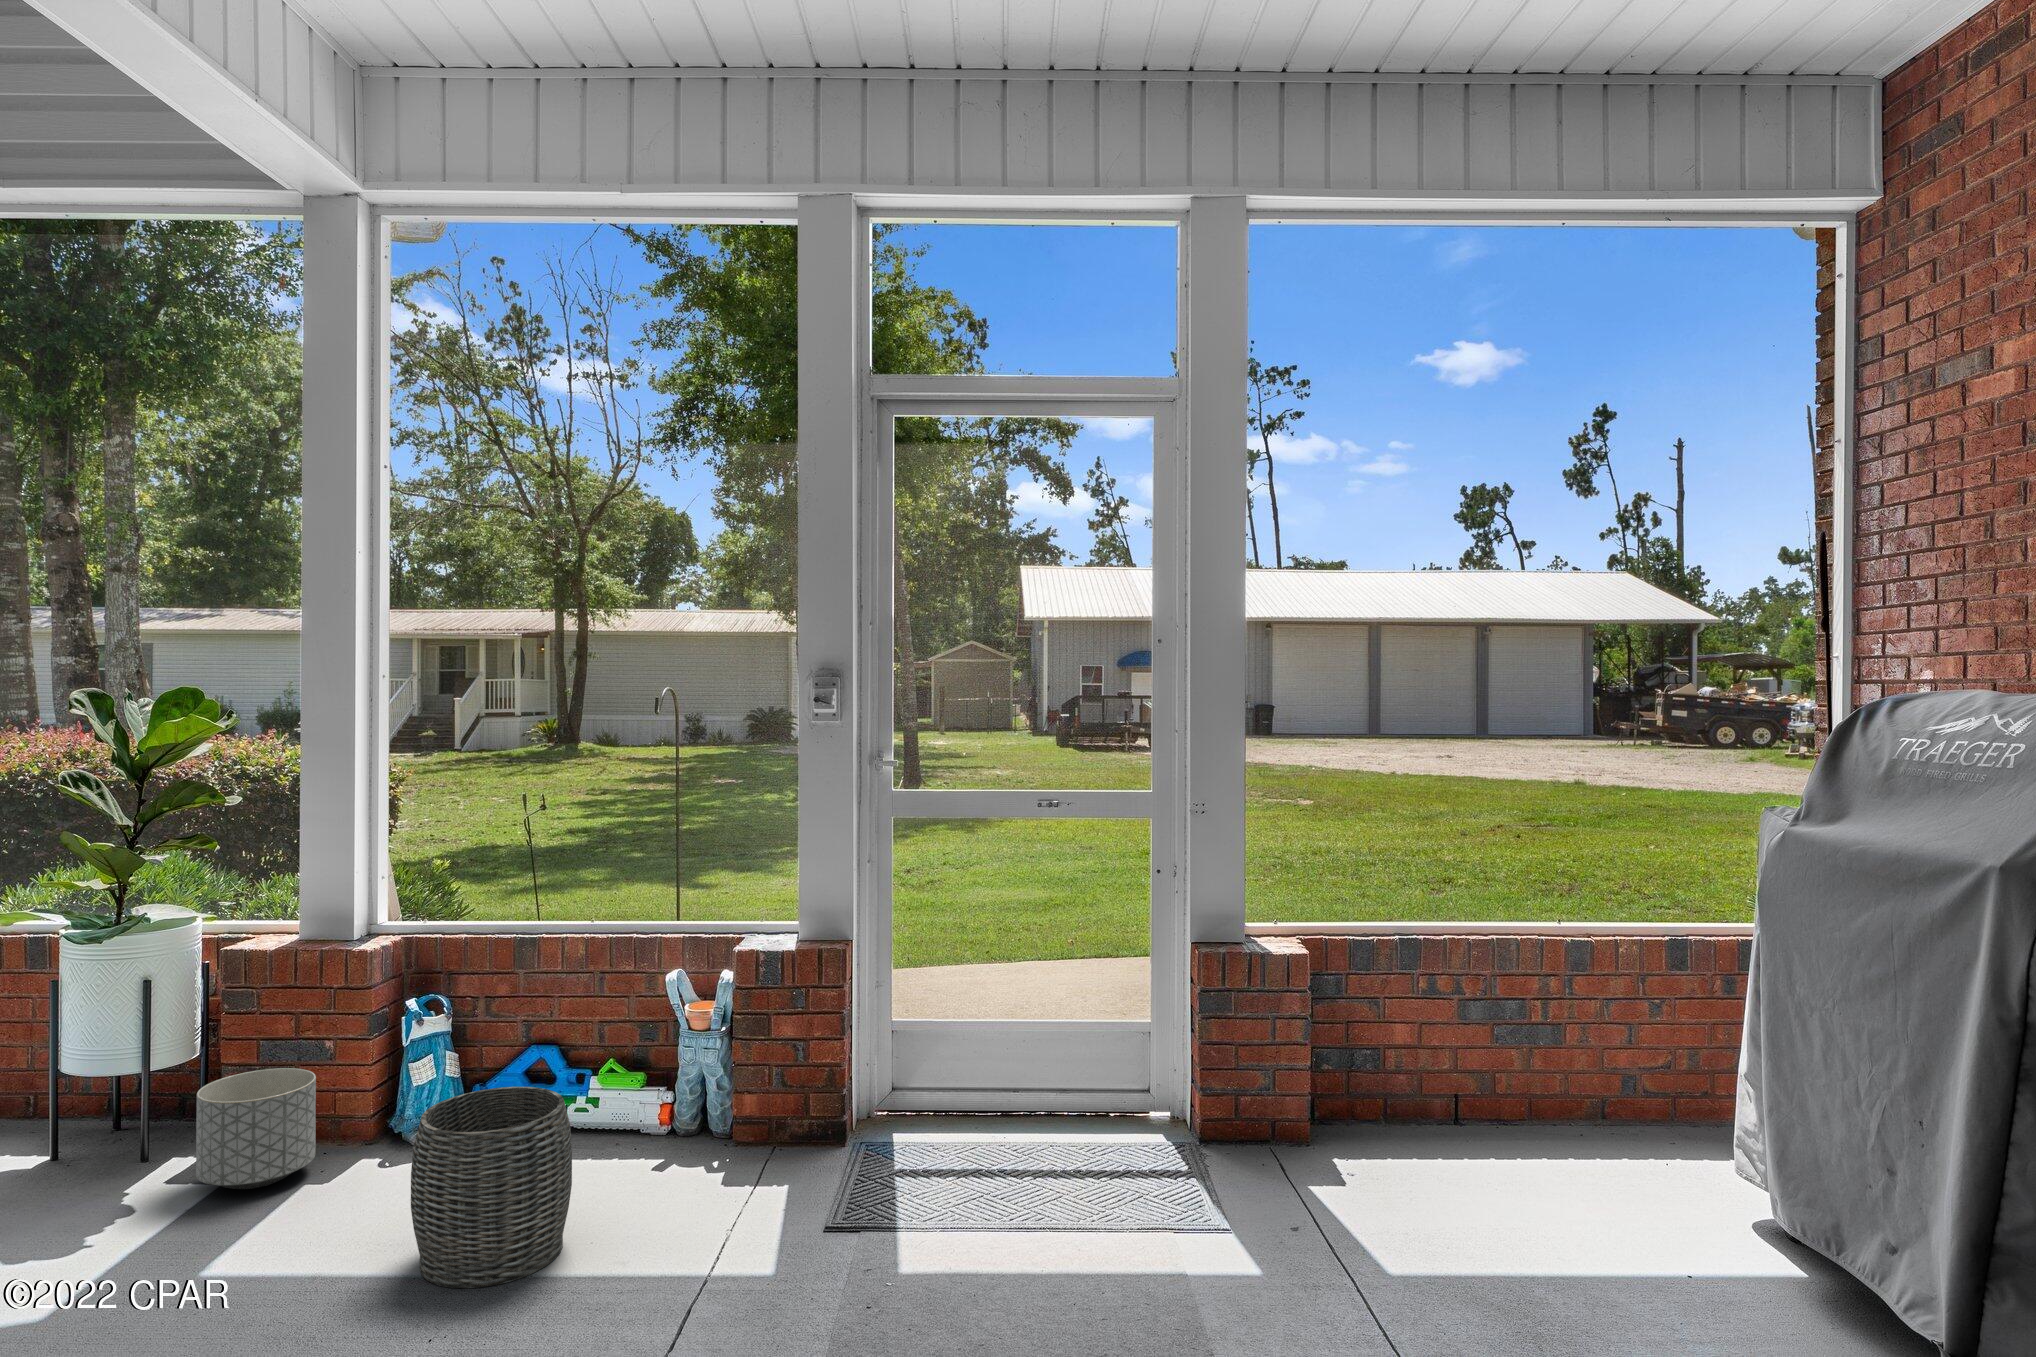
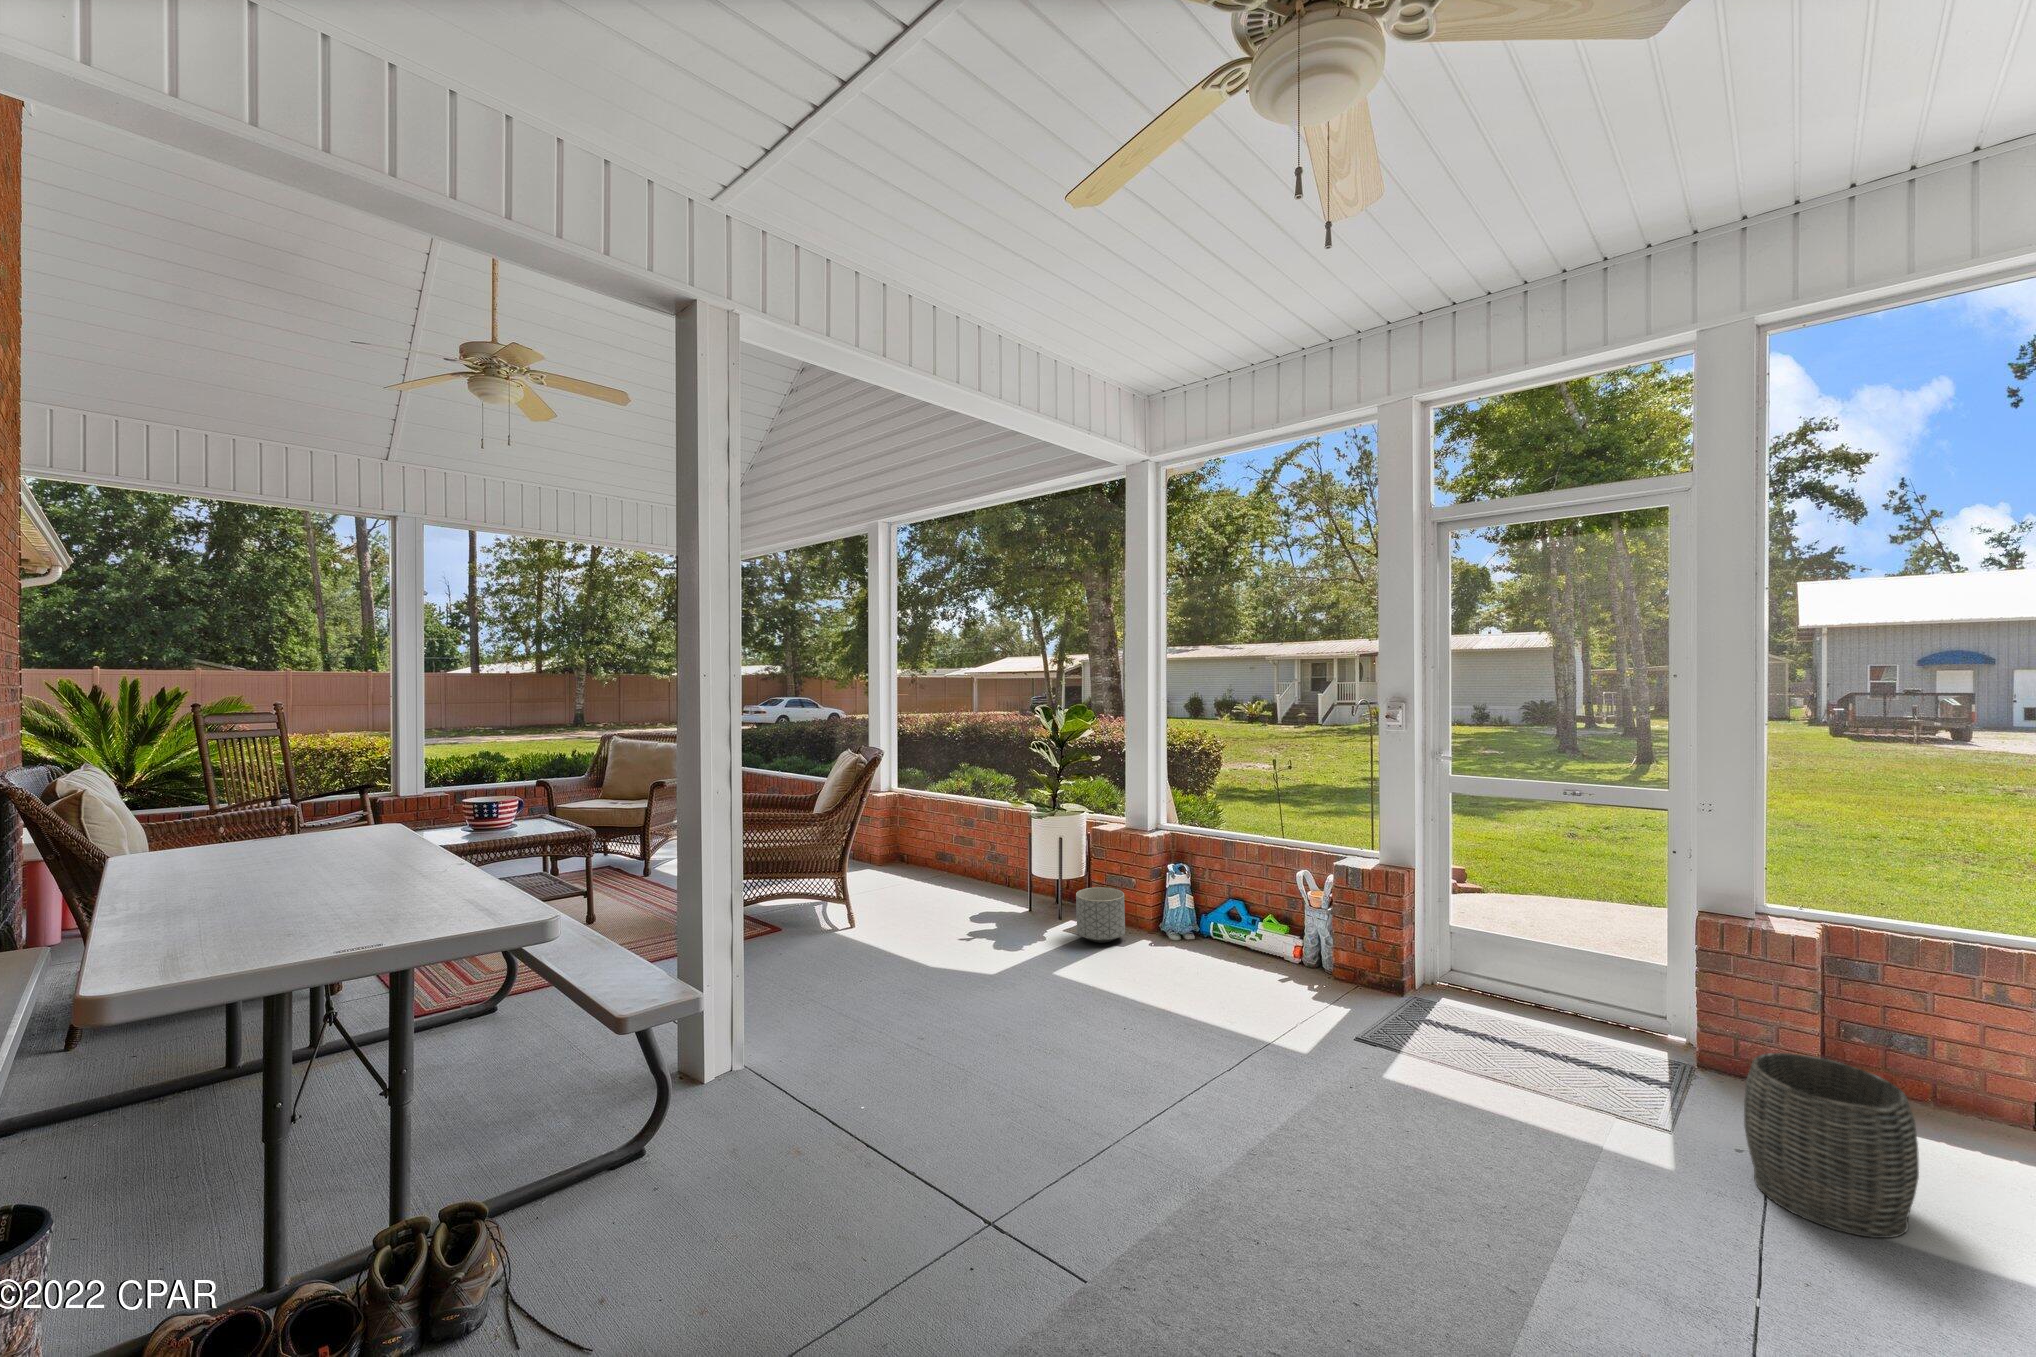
woven basket: present [411,1087,572,1288] -> present [1744,1053,1919,1238]

